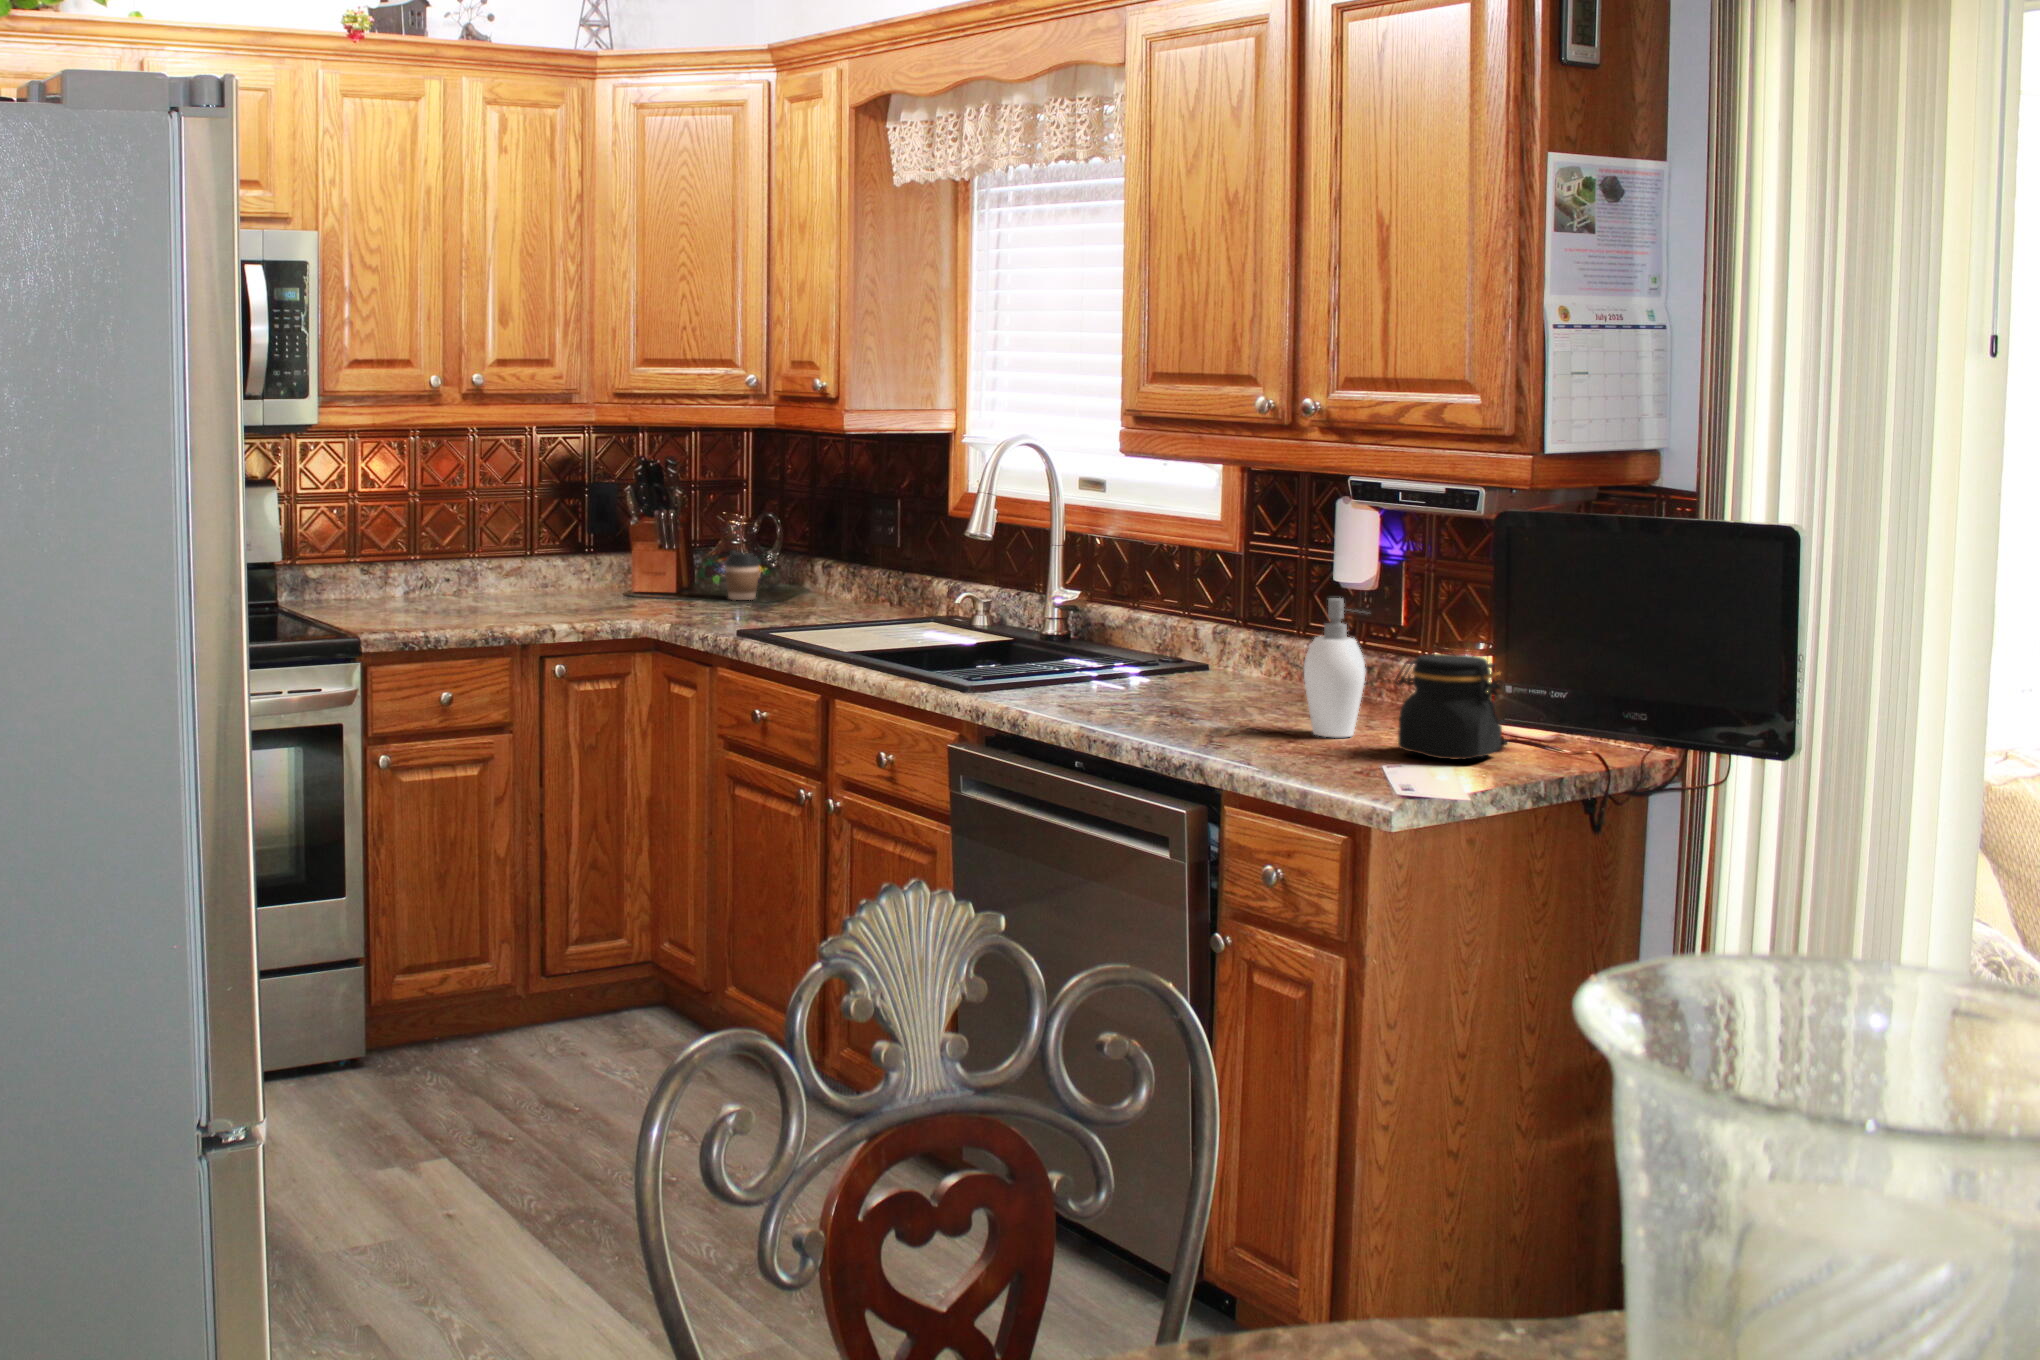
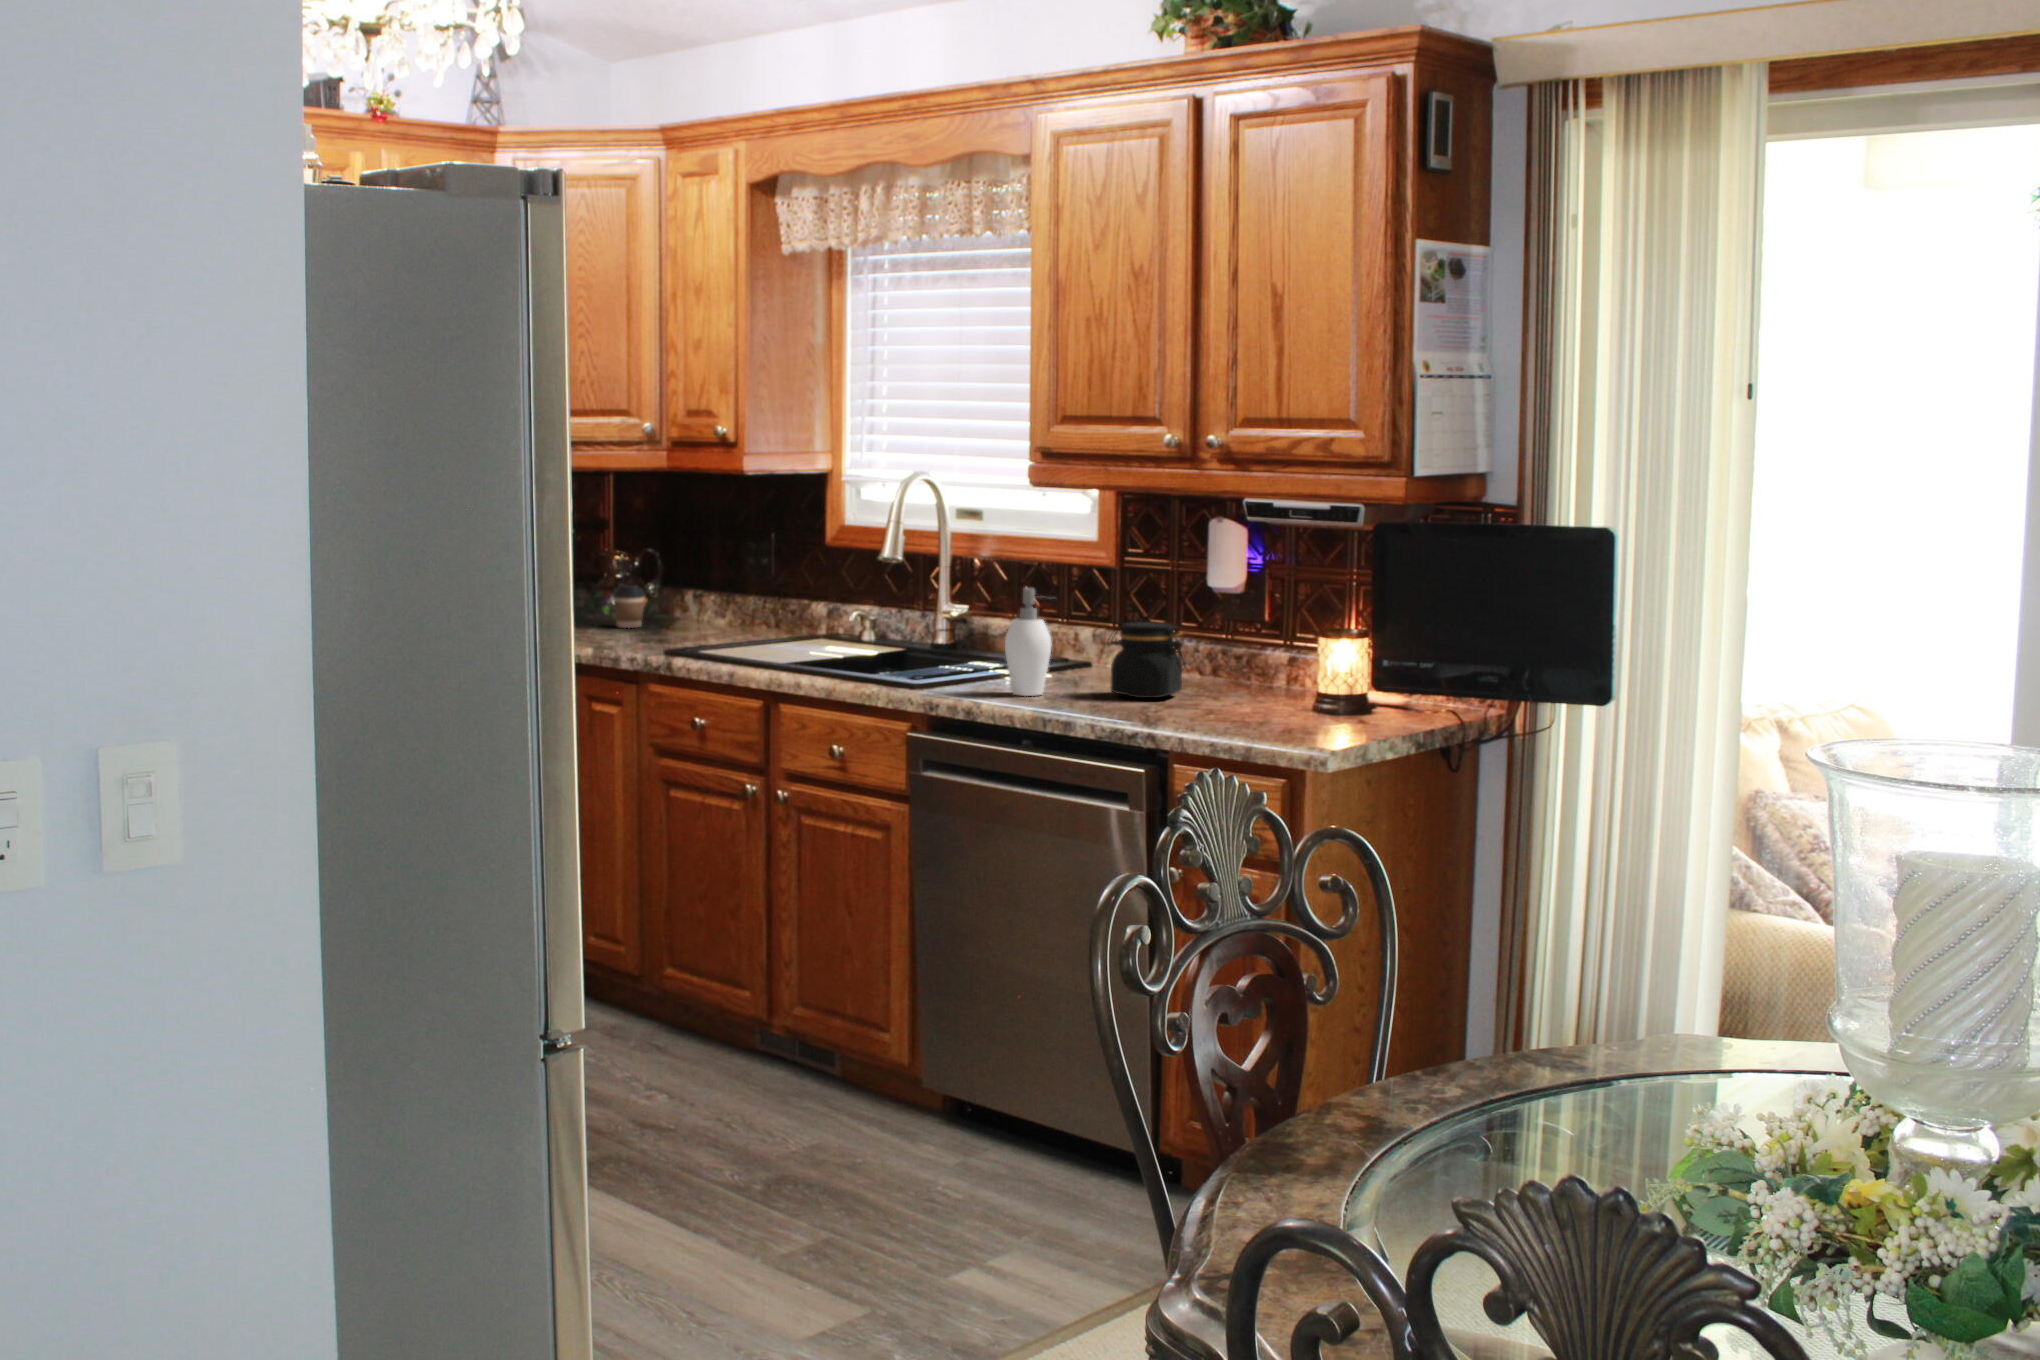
soap dispenser: present [1304,598,1365,737] -> present [1005,588,1051,696]
jar: present [1395,654,1504,760] -> present [1107,622,1186,698]

